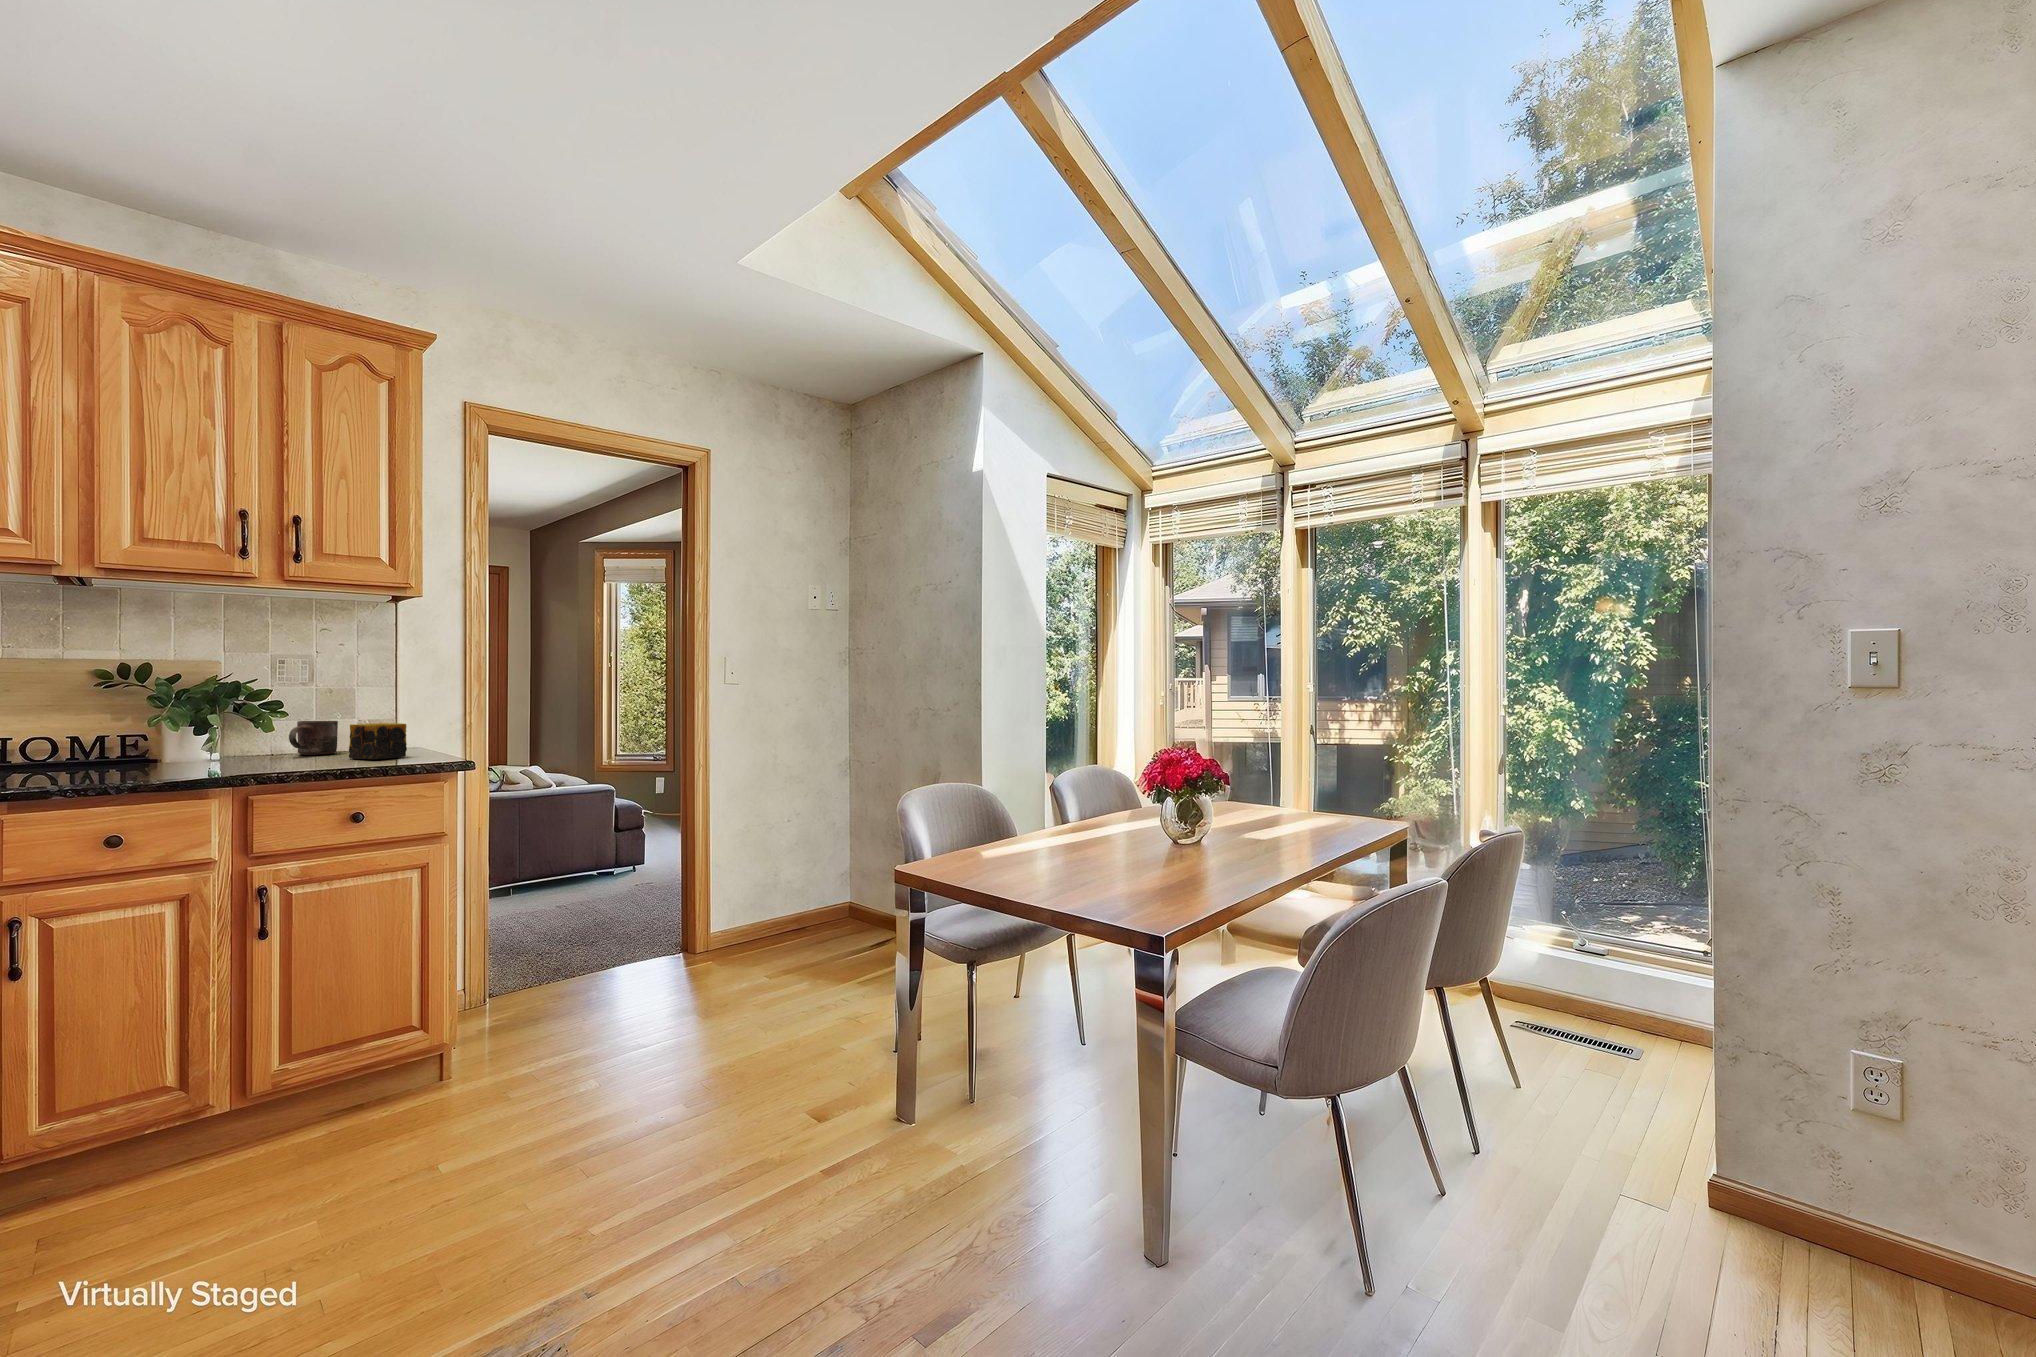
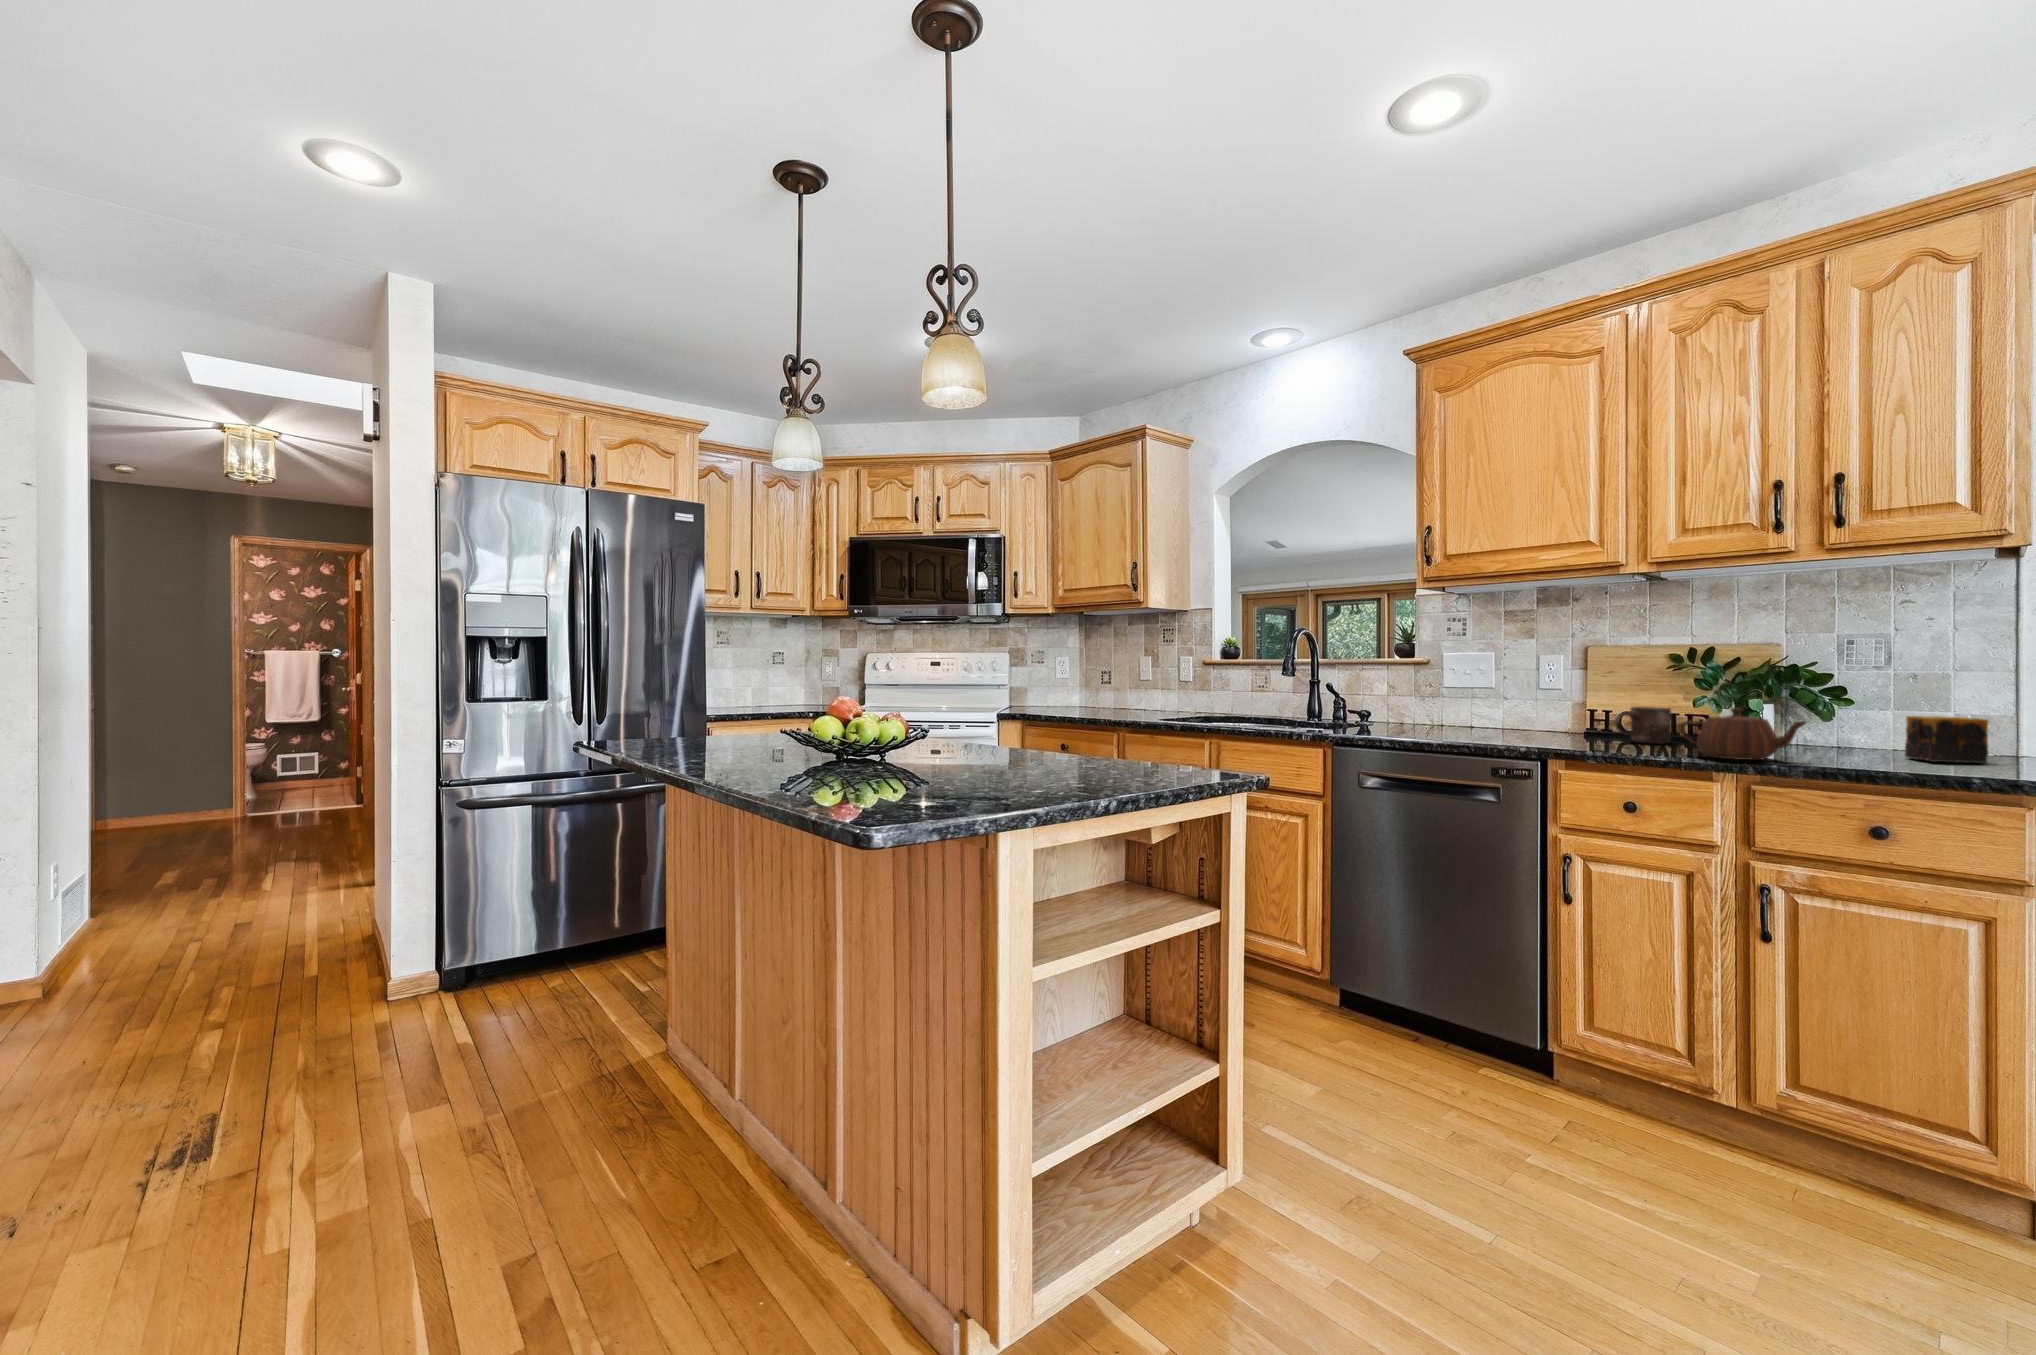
mug: present [289,721,338,755] -> present [1614,707,1671,744]
teapot: none [159,726,295,777] -> present [1679,708,1807,760]

